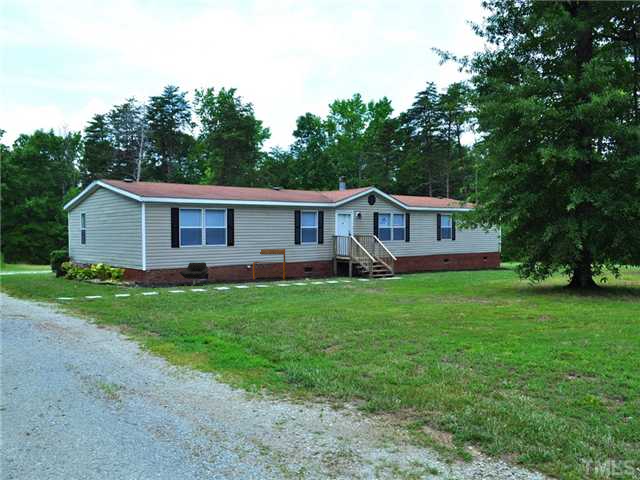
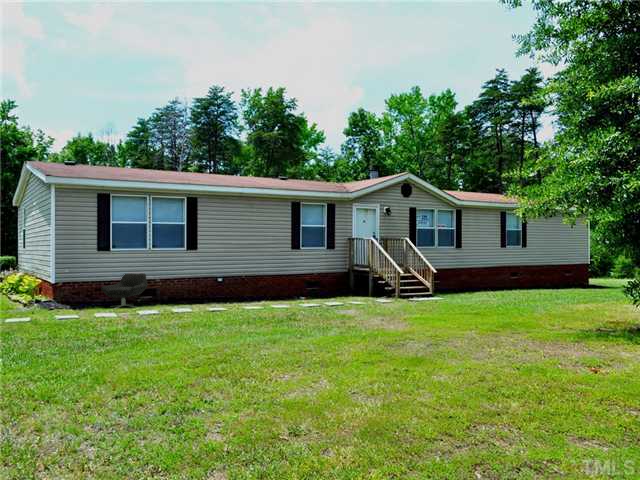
bench: present [253,249,287,279] -> none [224,255,274,299]

